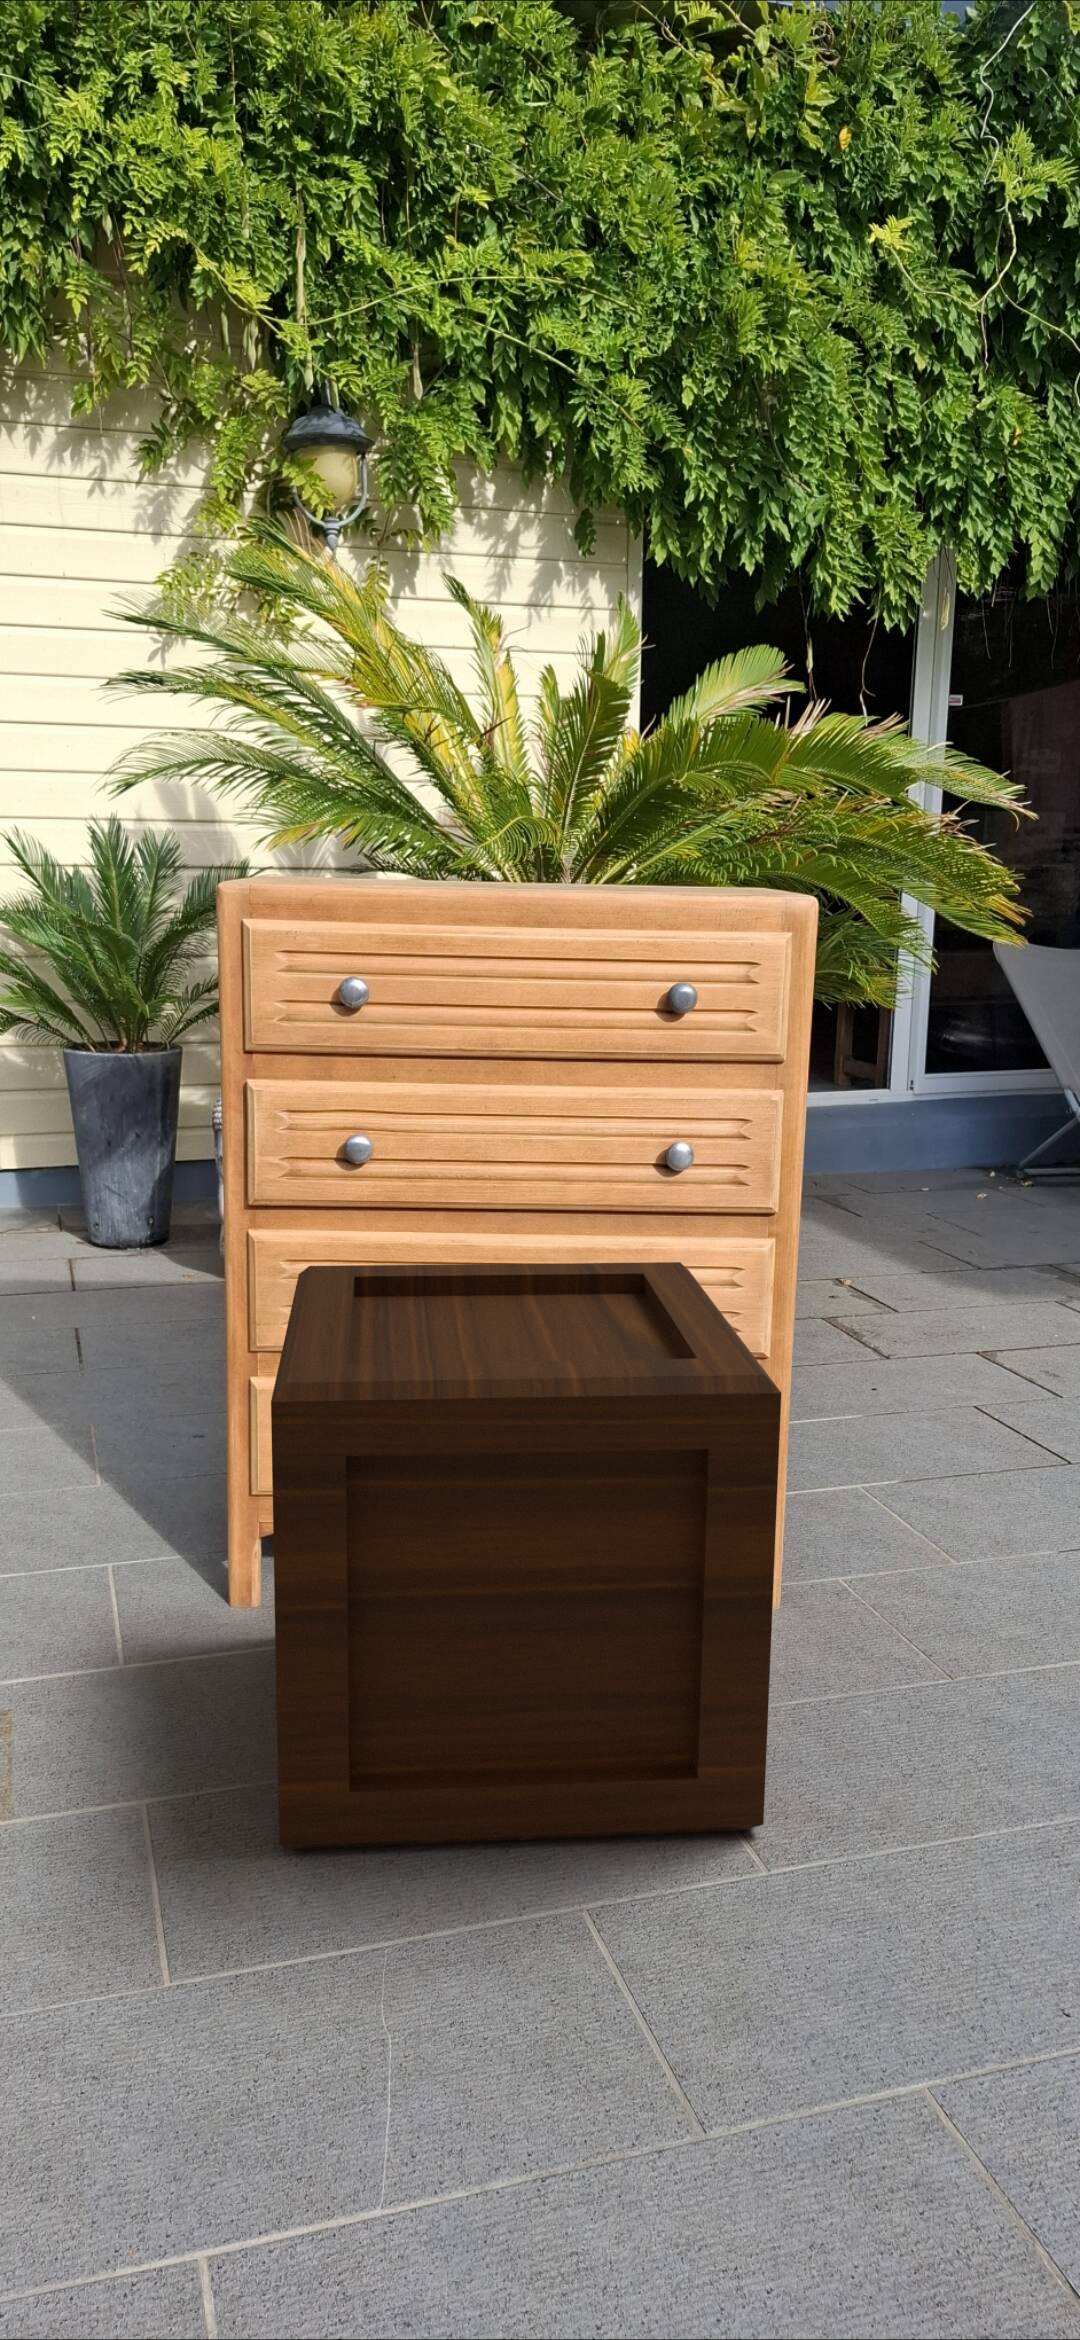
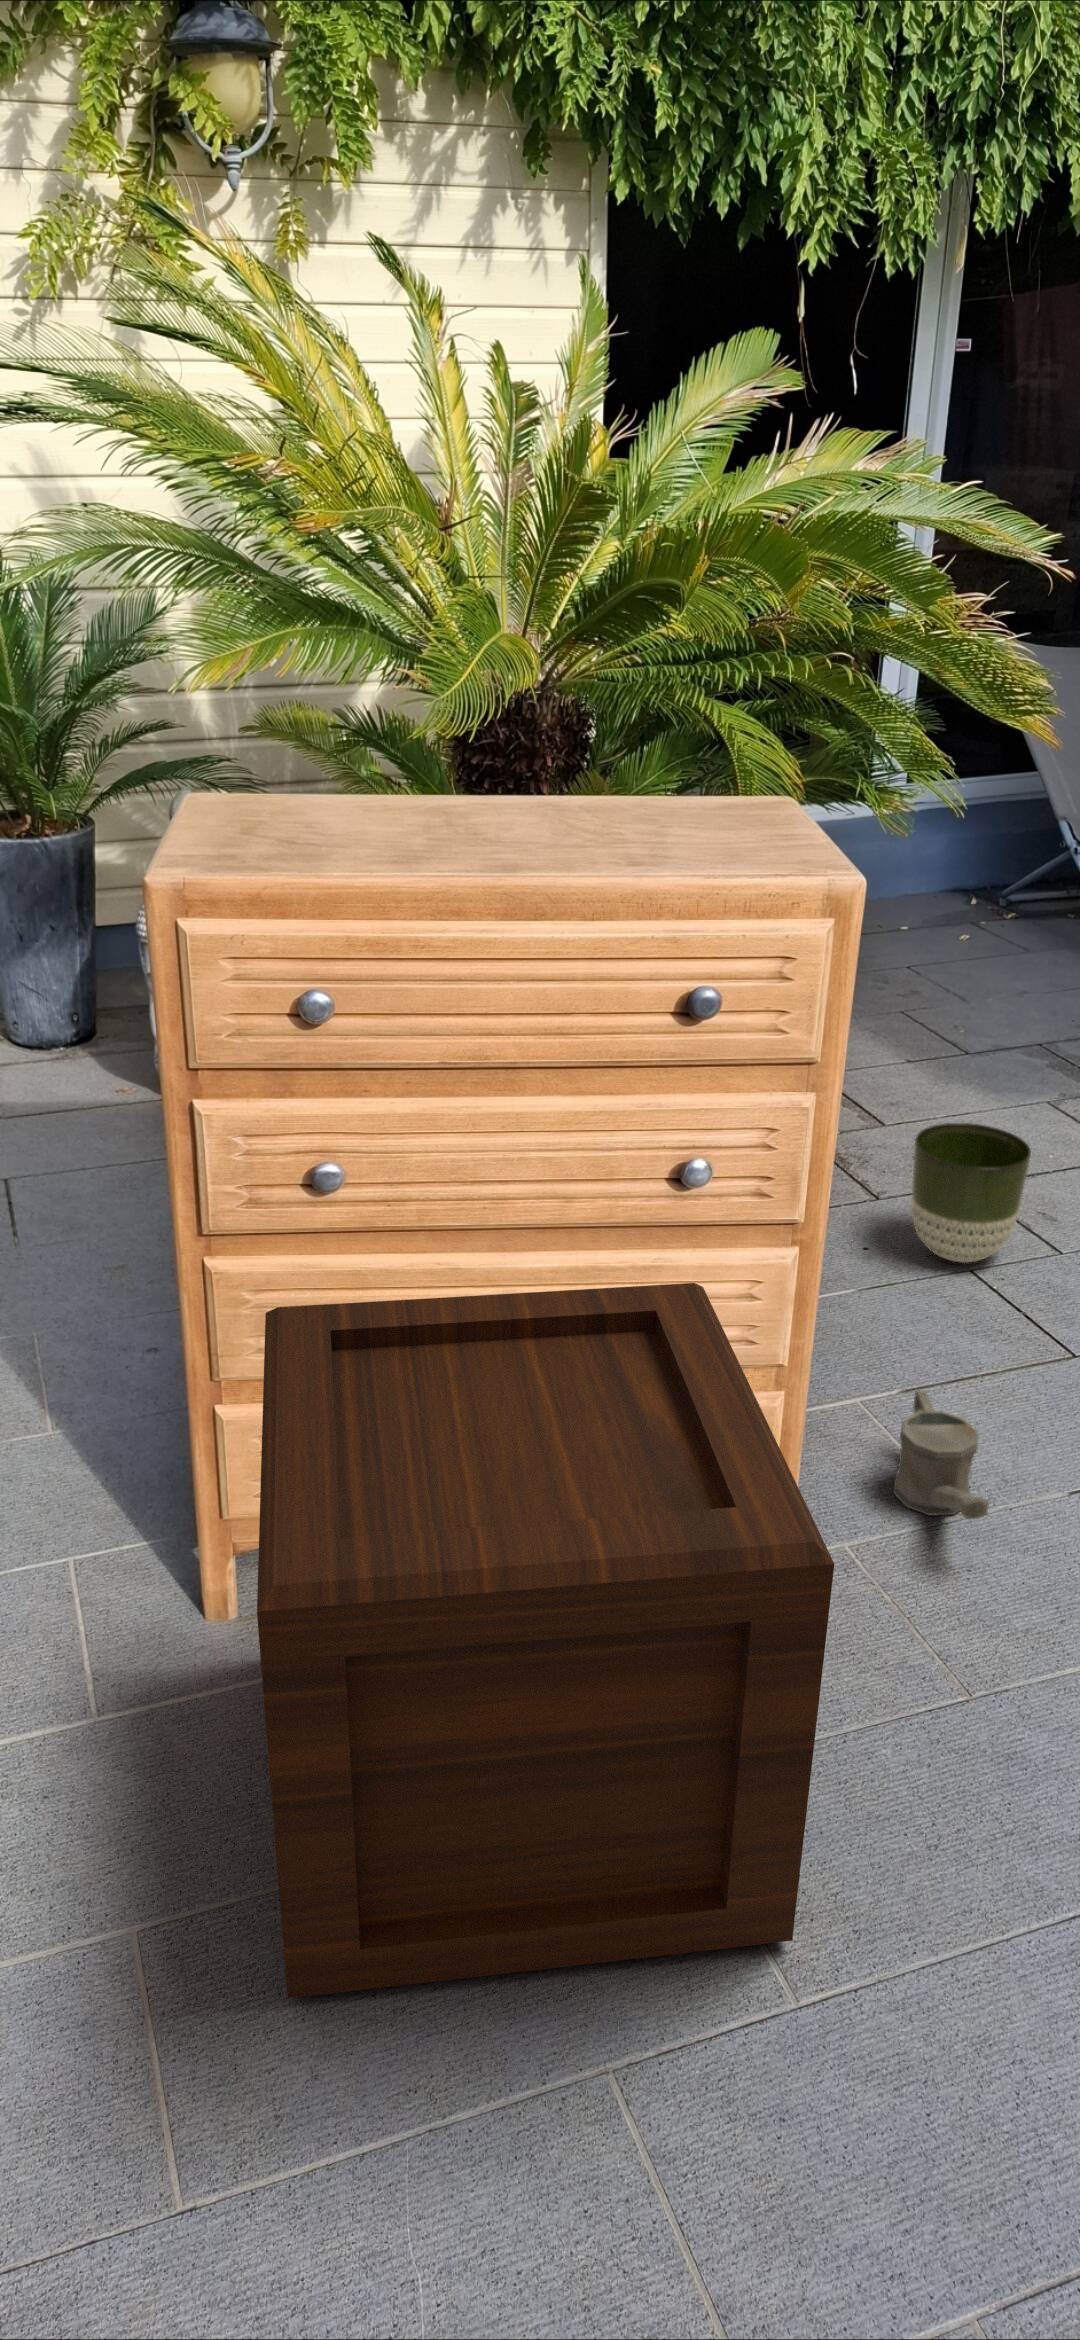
planter: none [918,1274,1027,1402] -> present [911,1123,1031,1263]
watering can: none [888,1456,972,1563] -> present [893,1391,989,1519]

